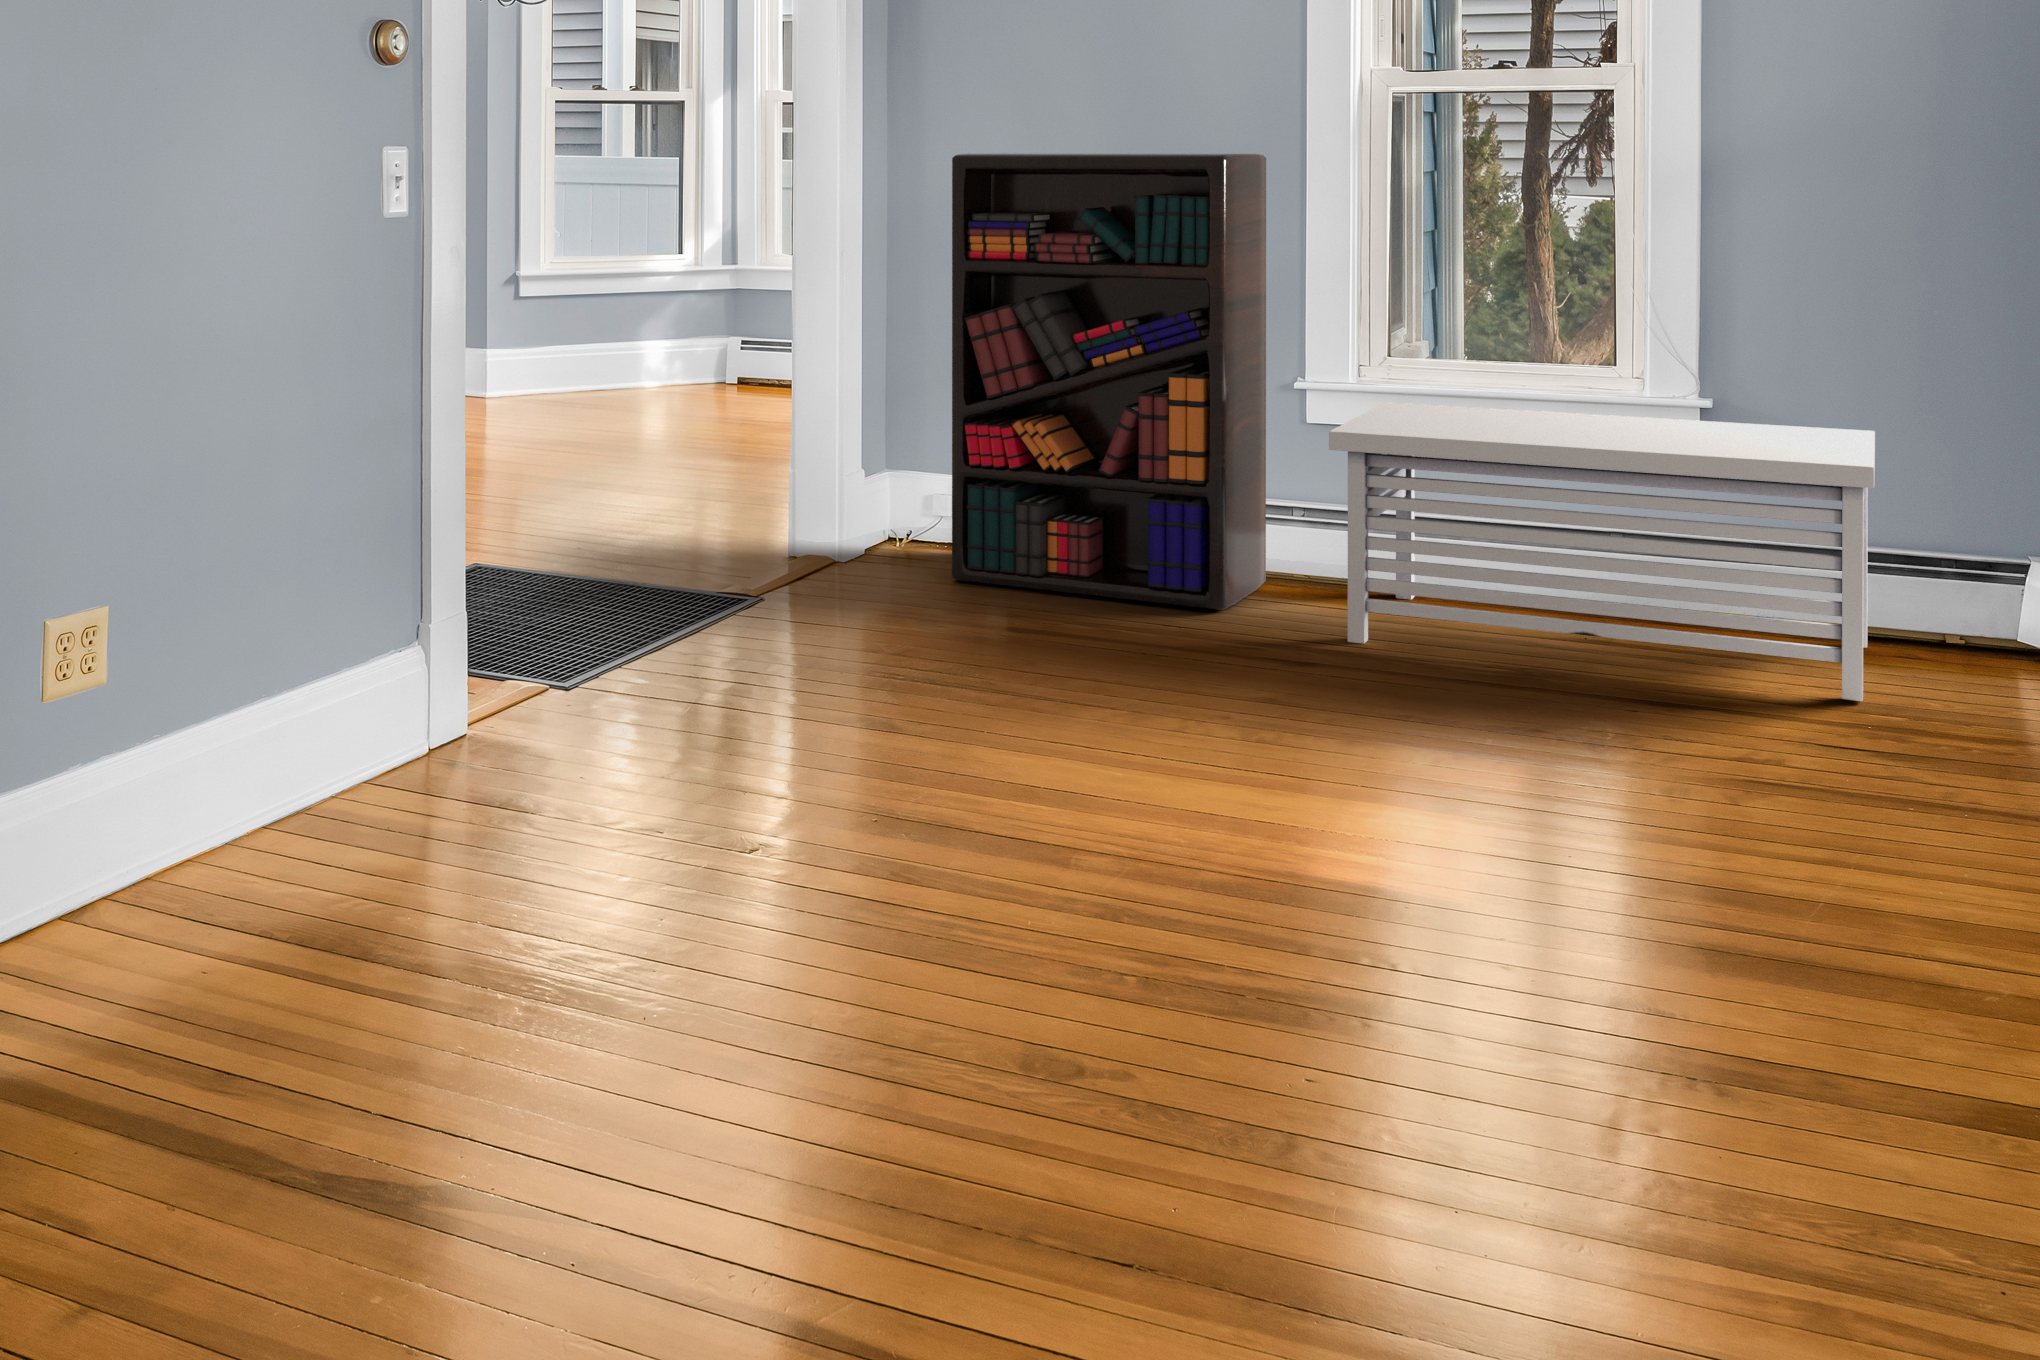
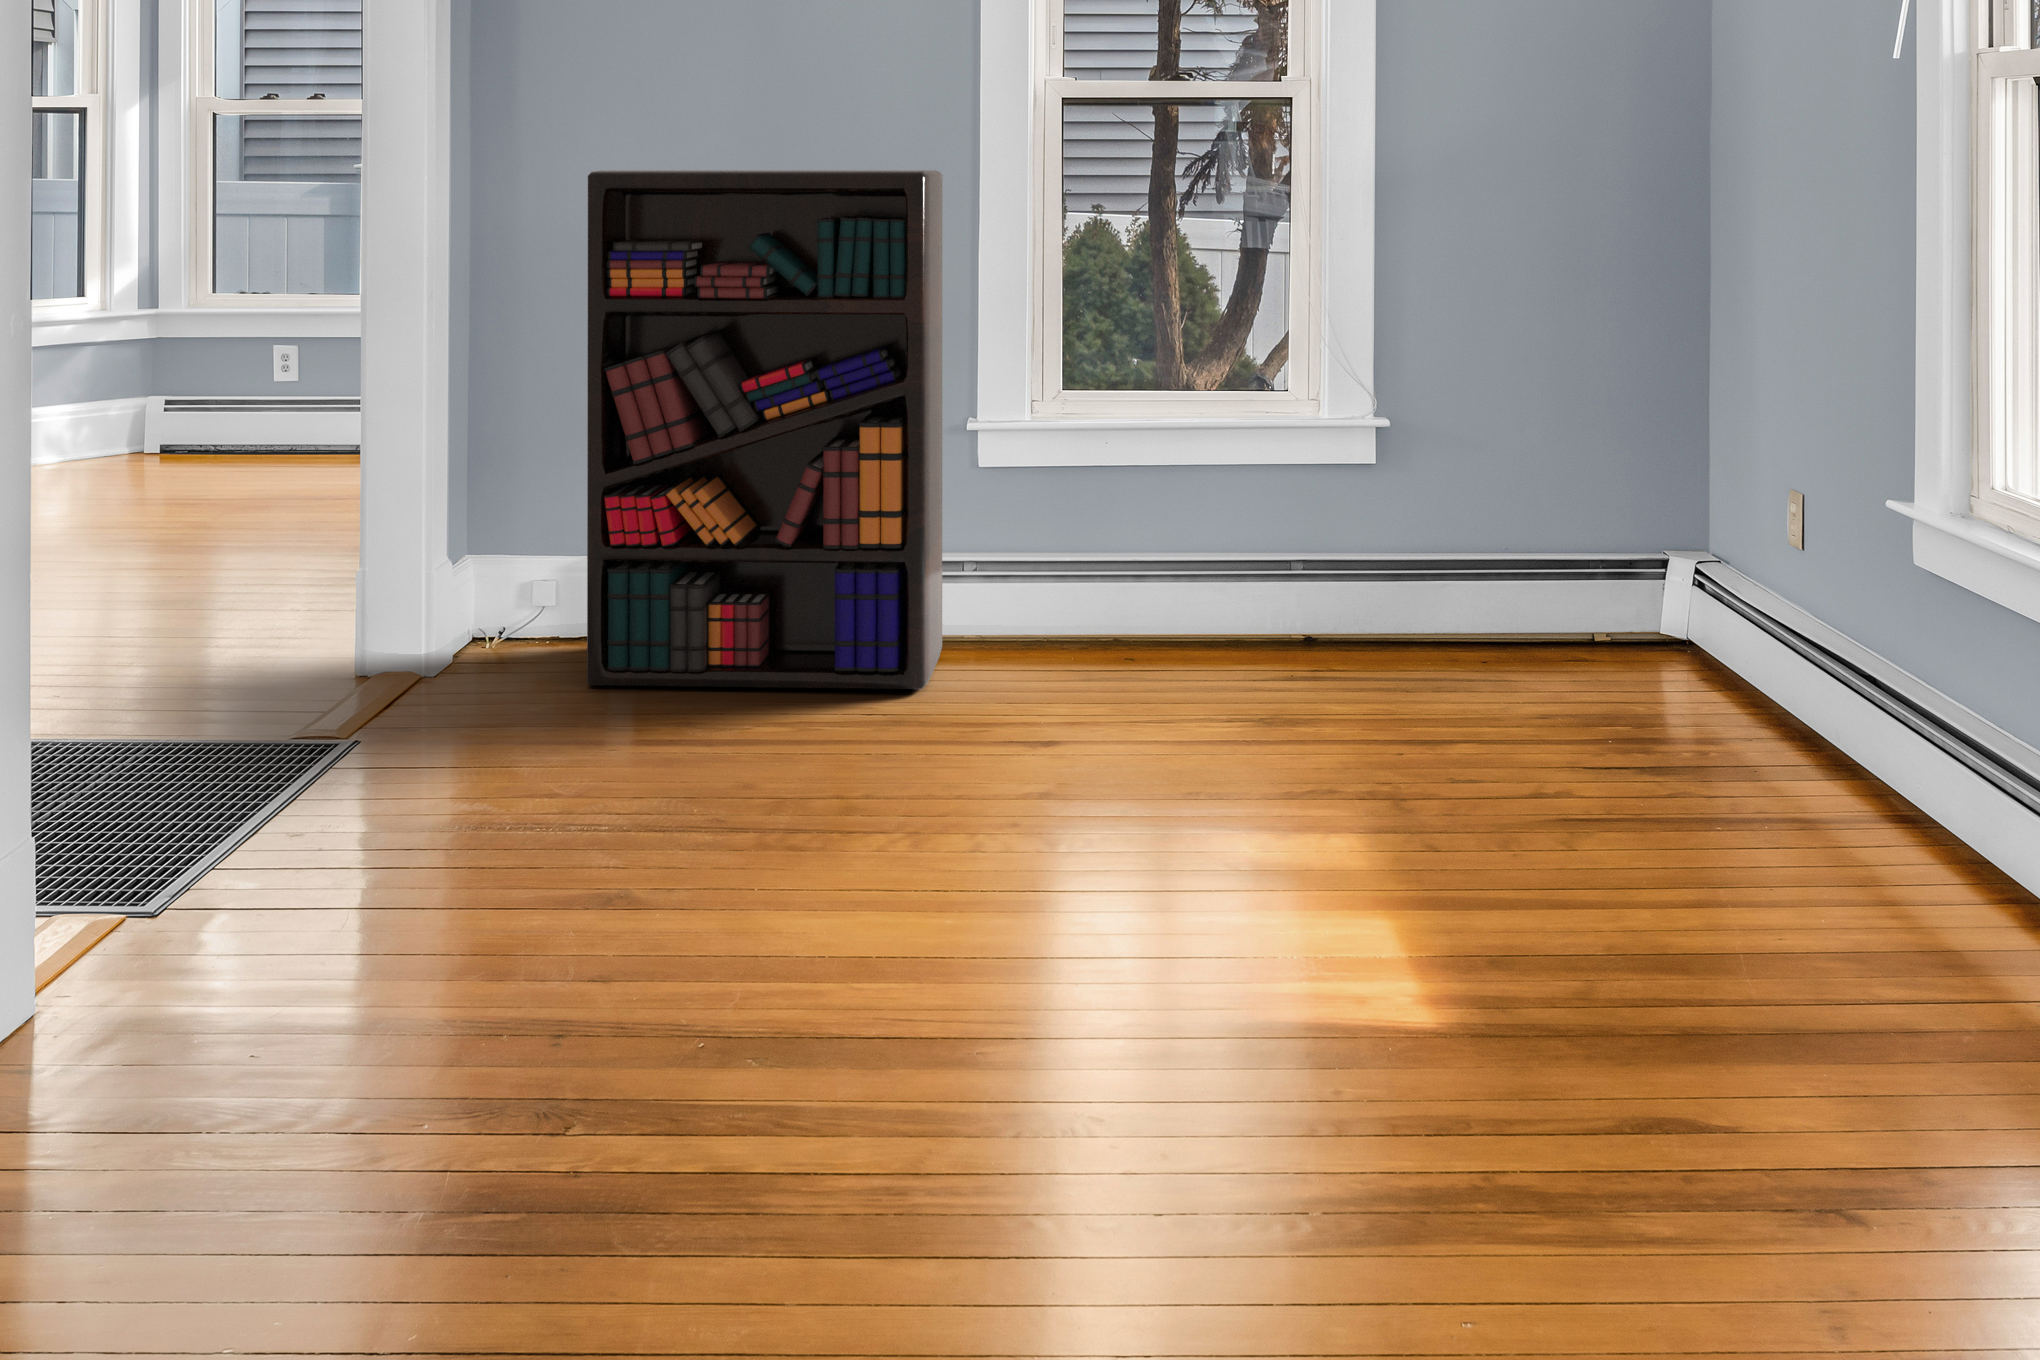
storage bench: present [1329,403,1875,701] -> none [1057,440,1602,718]

